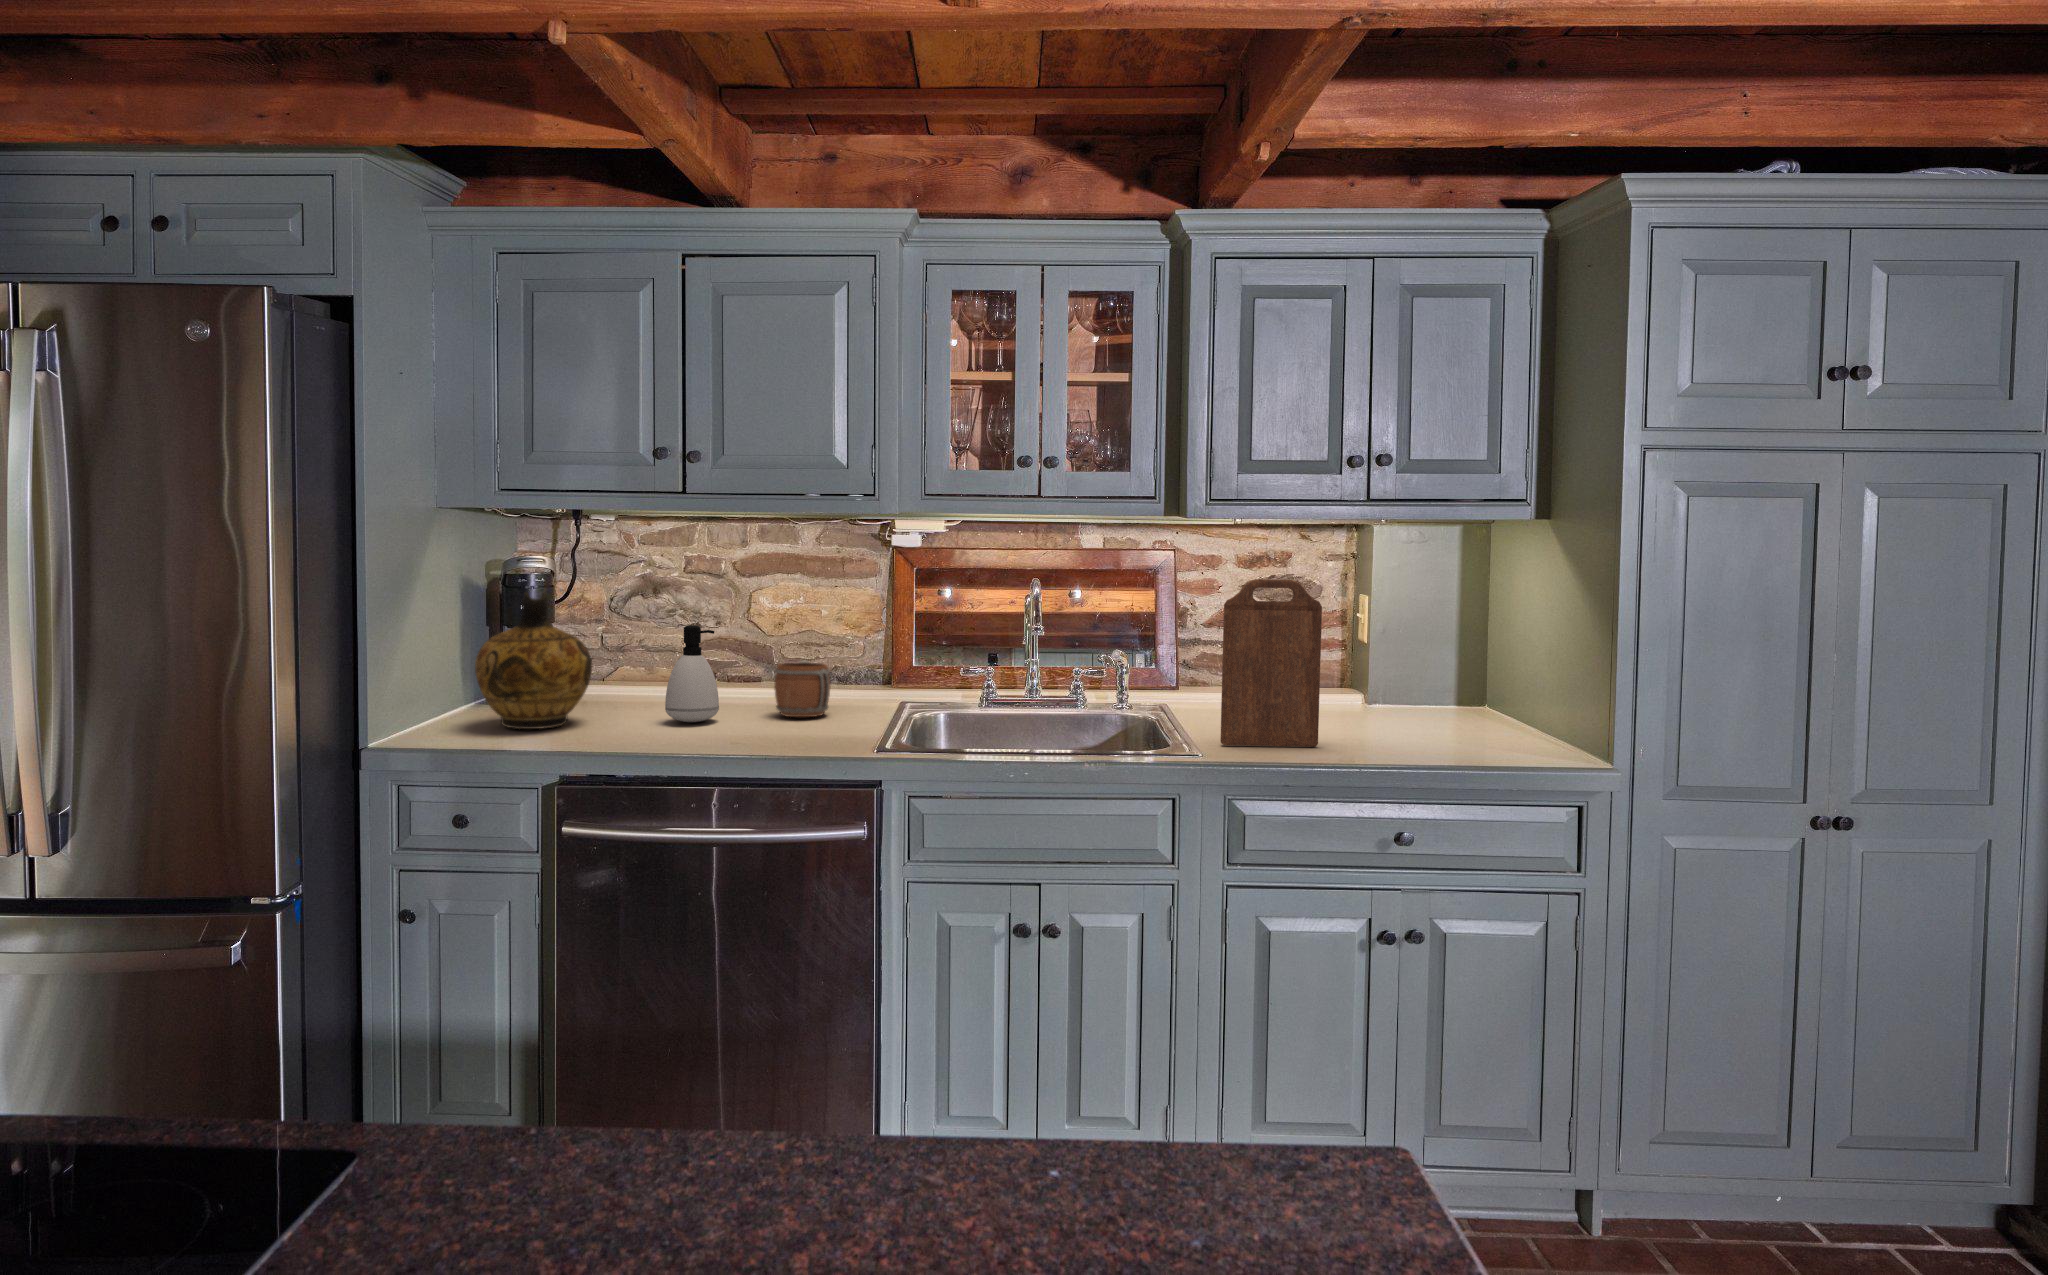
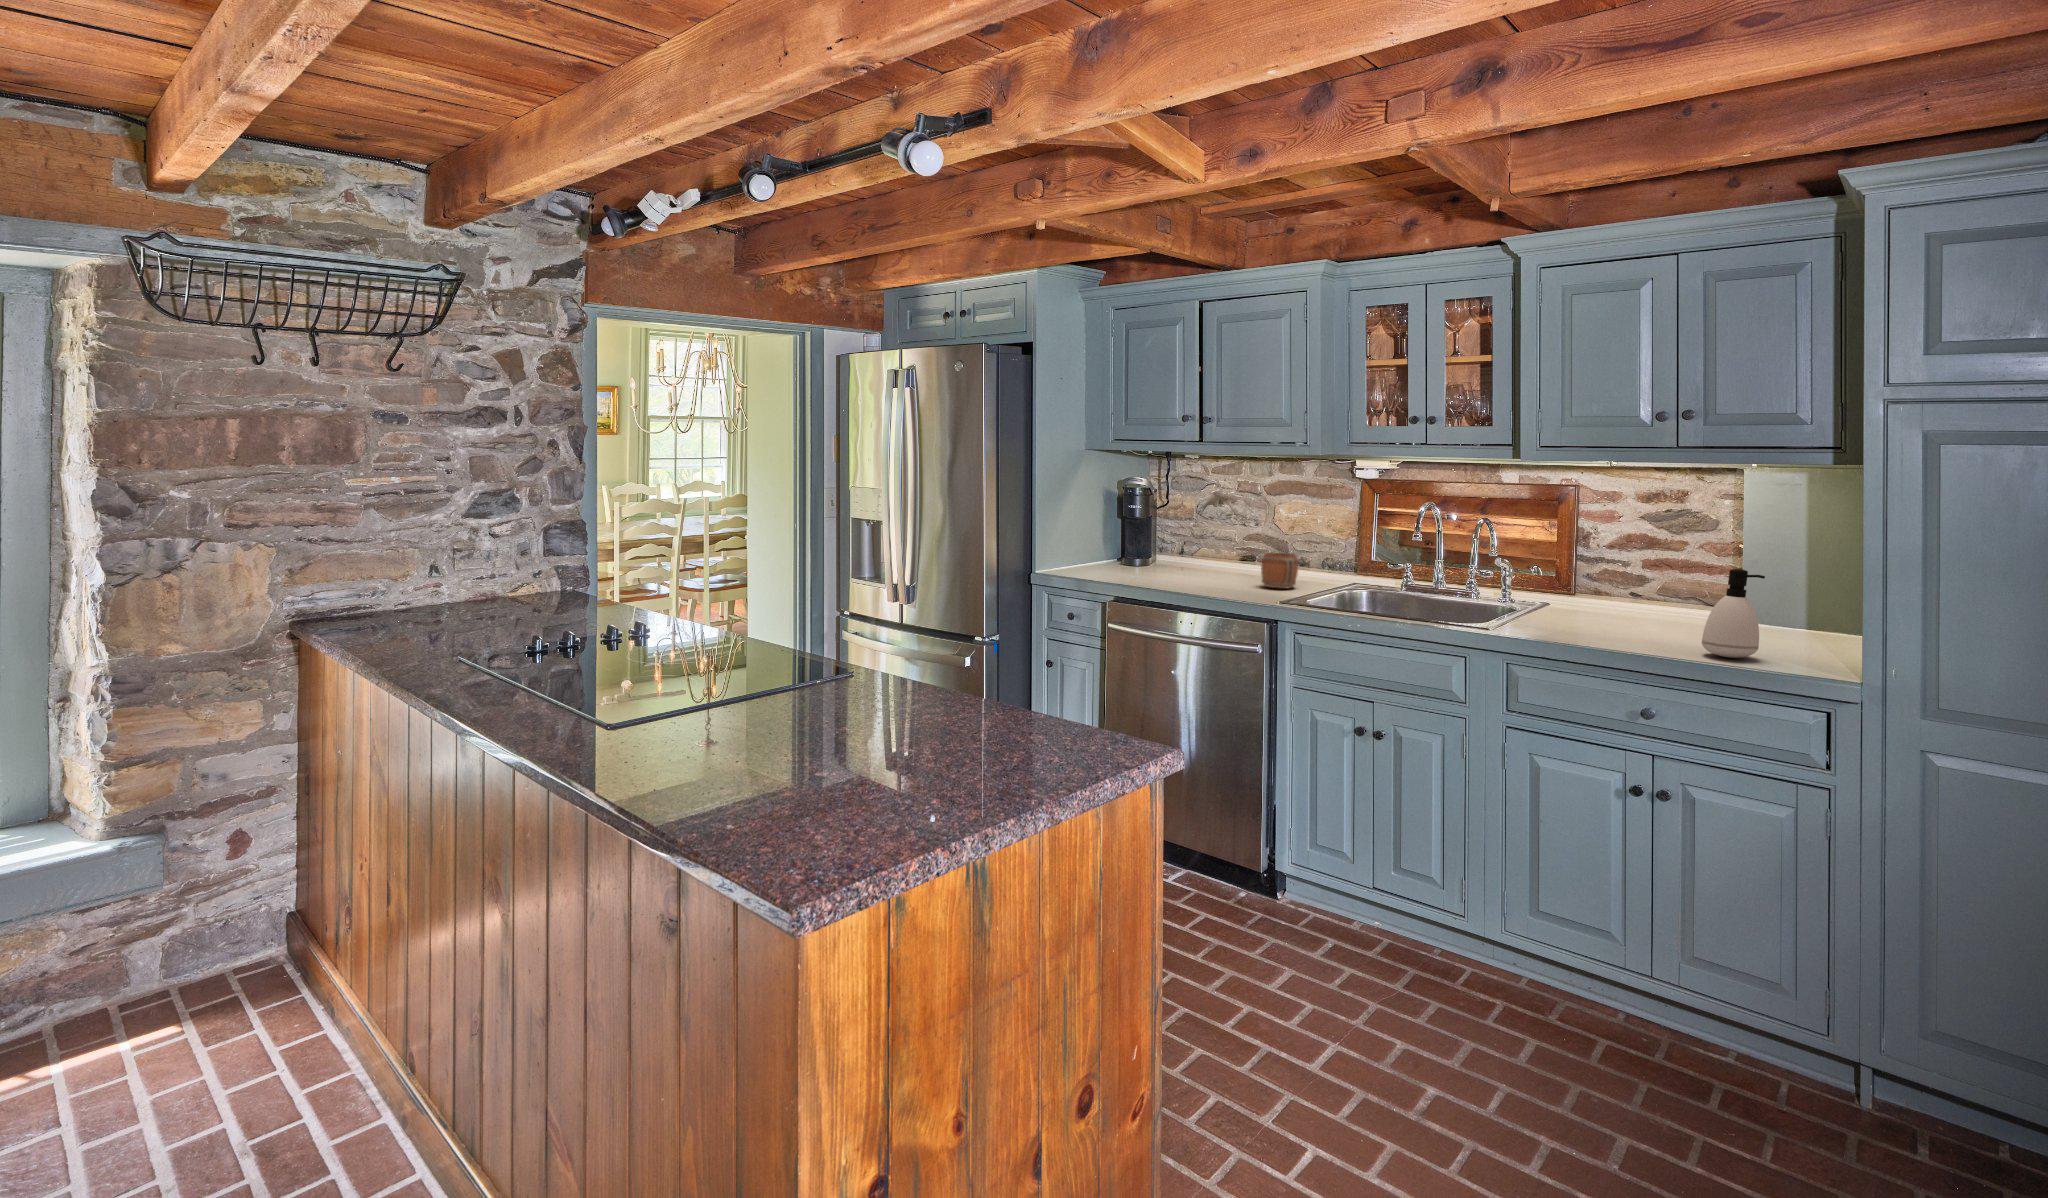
cutting board: present [1221,579,1322,747] -> none [1530,508,1623,641]
ceramic jug: present [475,592,593,729] -> none [1095,500,1158,579]
soap dispenser: present [665,625,719,722] -> present [1702,569,1765,658]

